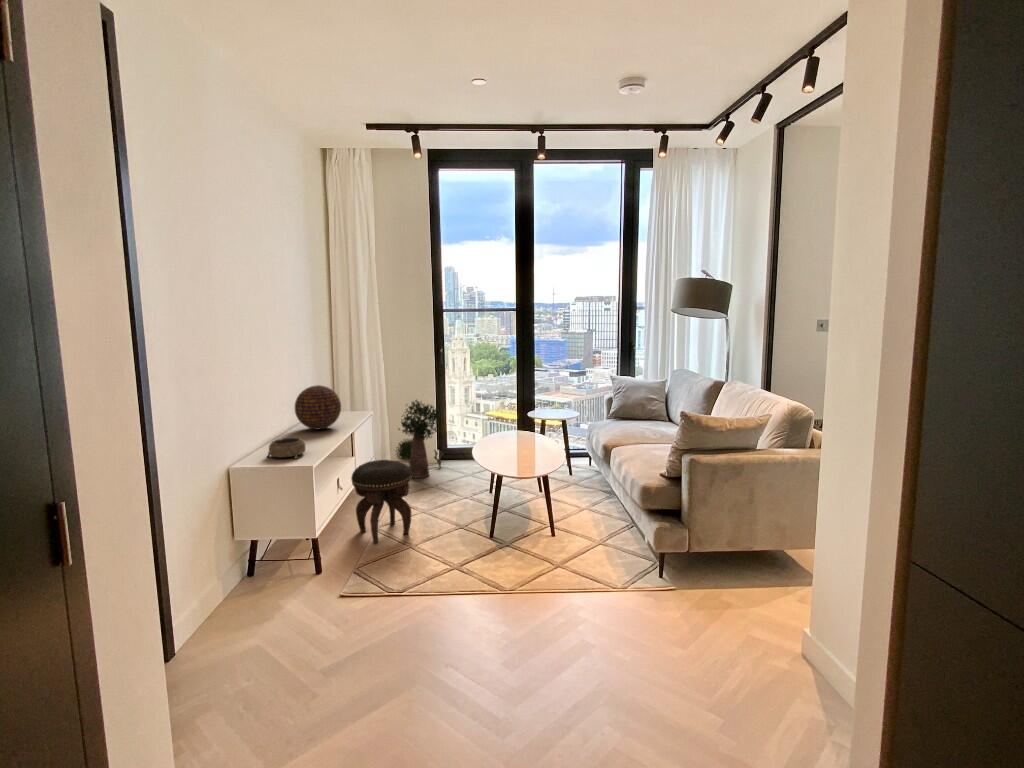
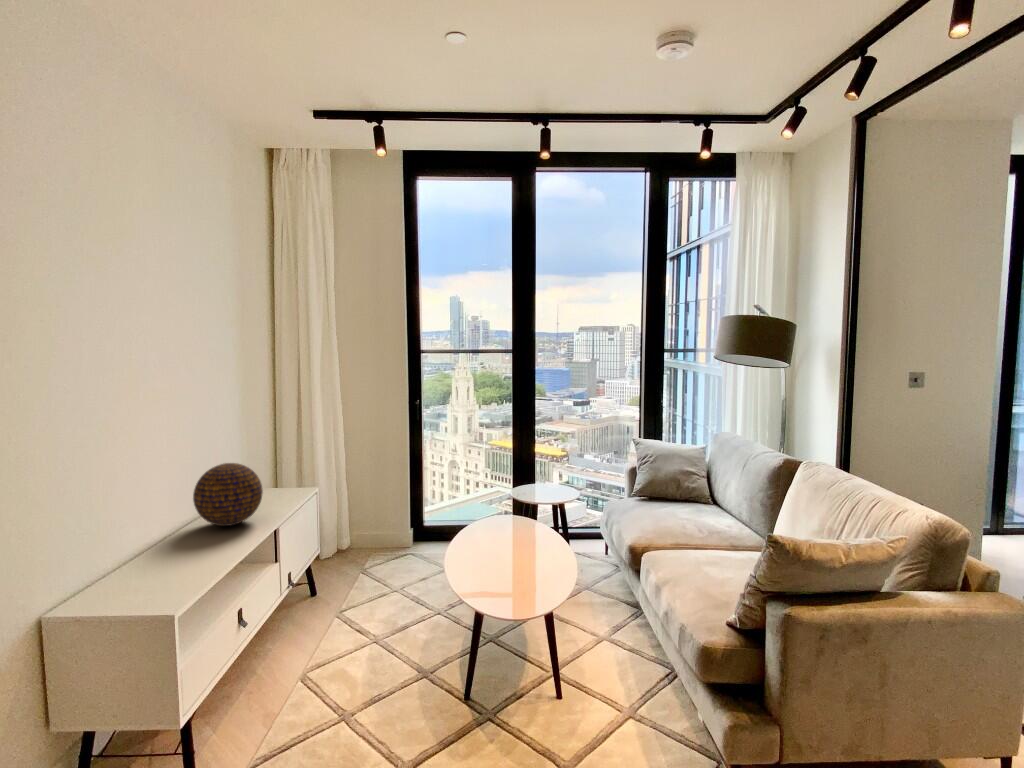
potted plant: present [396,400,443,478] -> none [352,468,417,576]
decorative bowl: present [267,438,305,458] -> none [115,557,180,597]
footstool: present [351,460,412,543] -> none [262,574,353,709]

